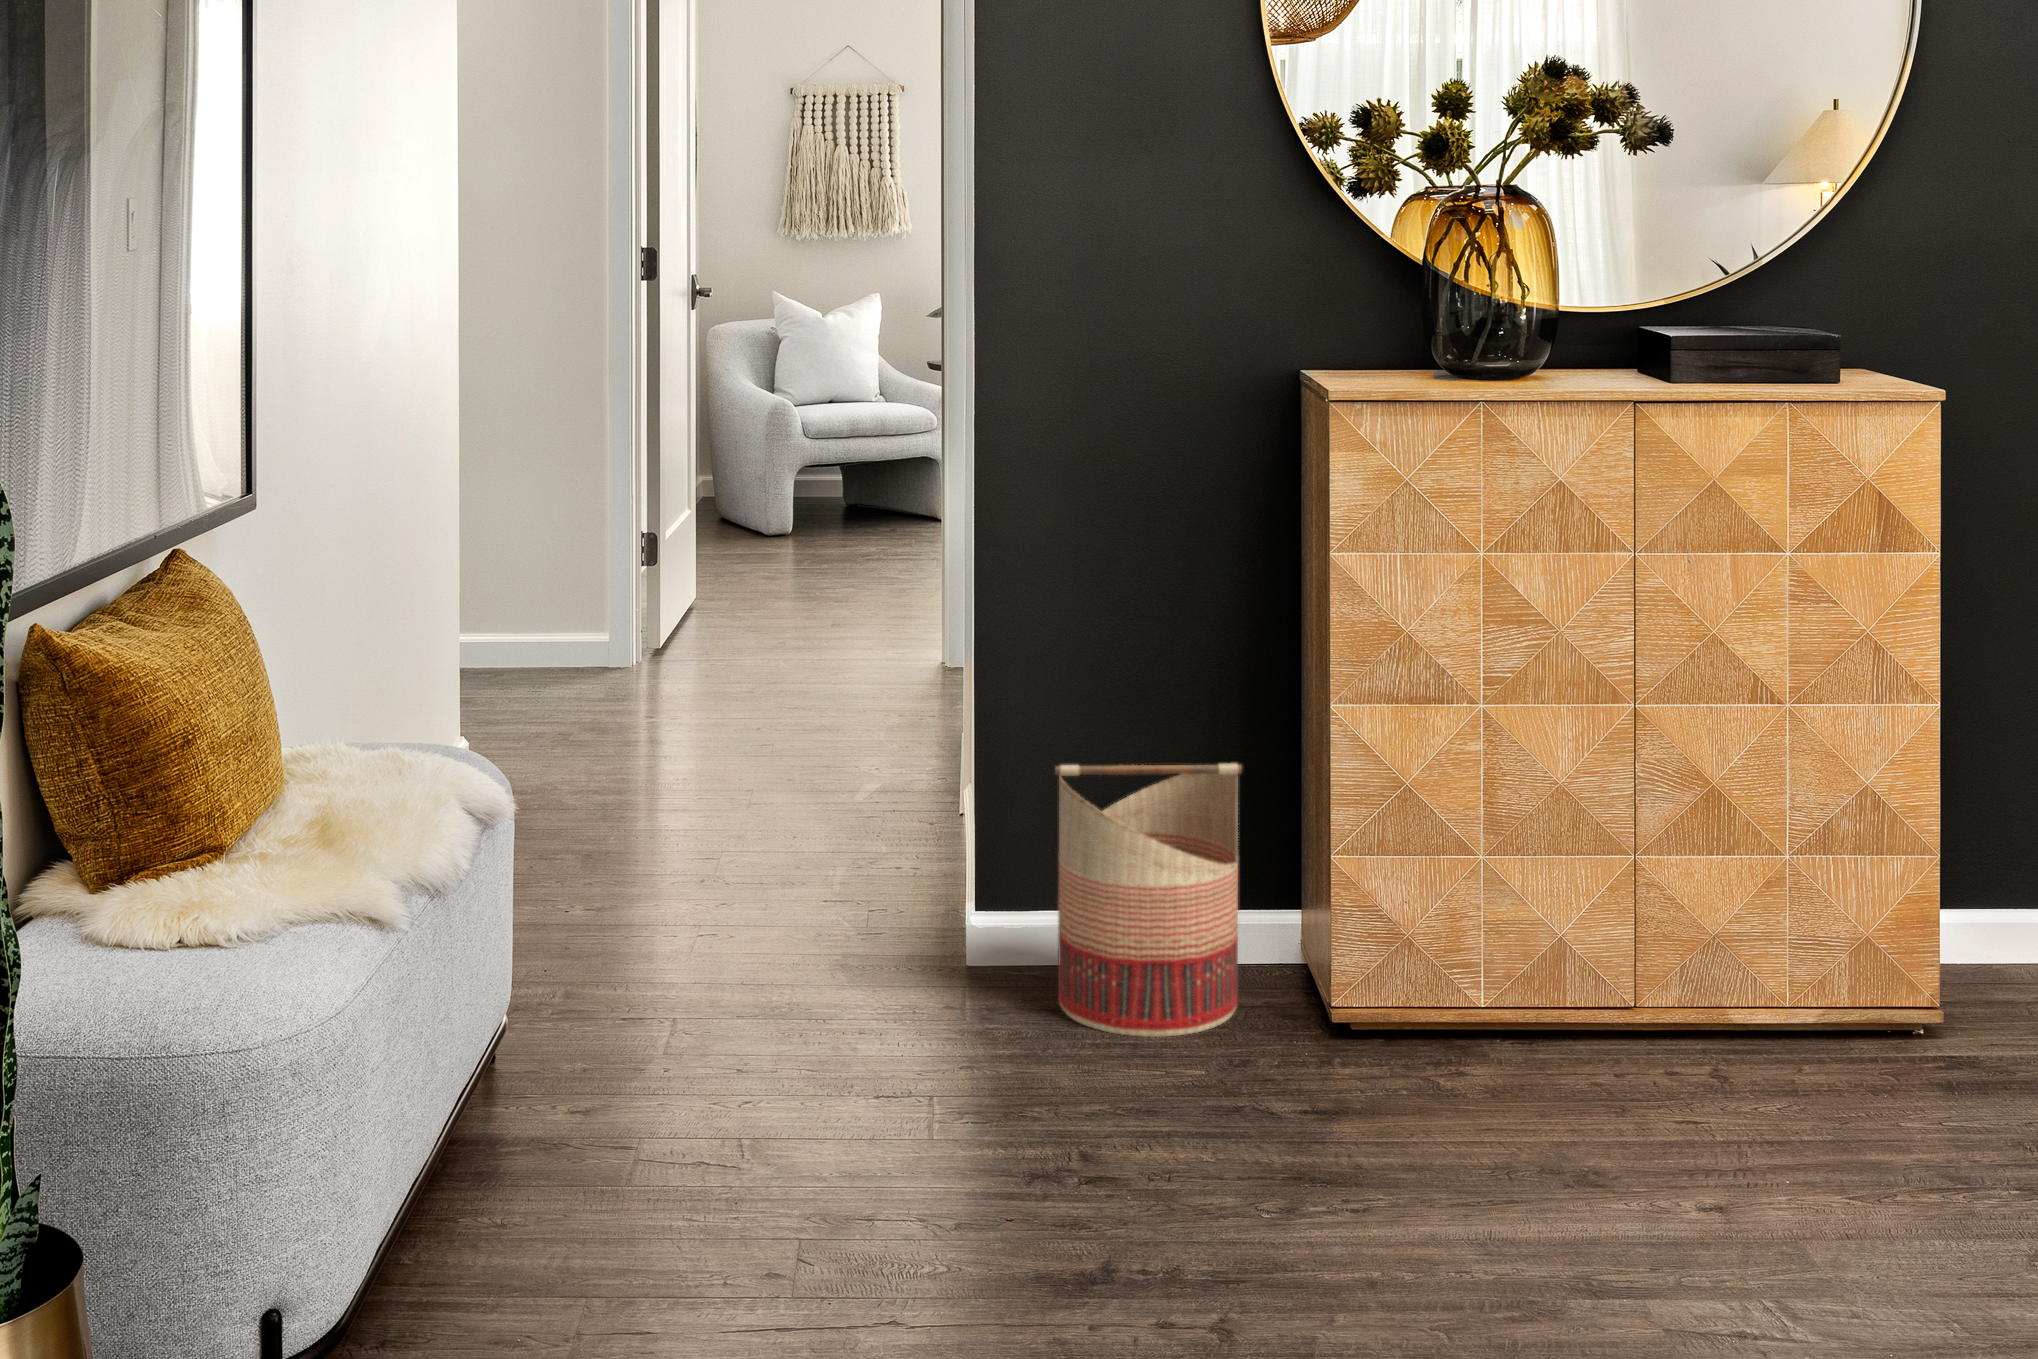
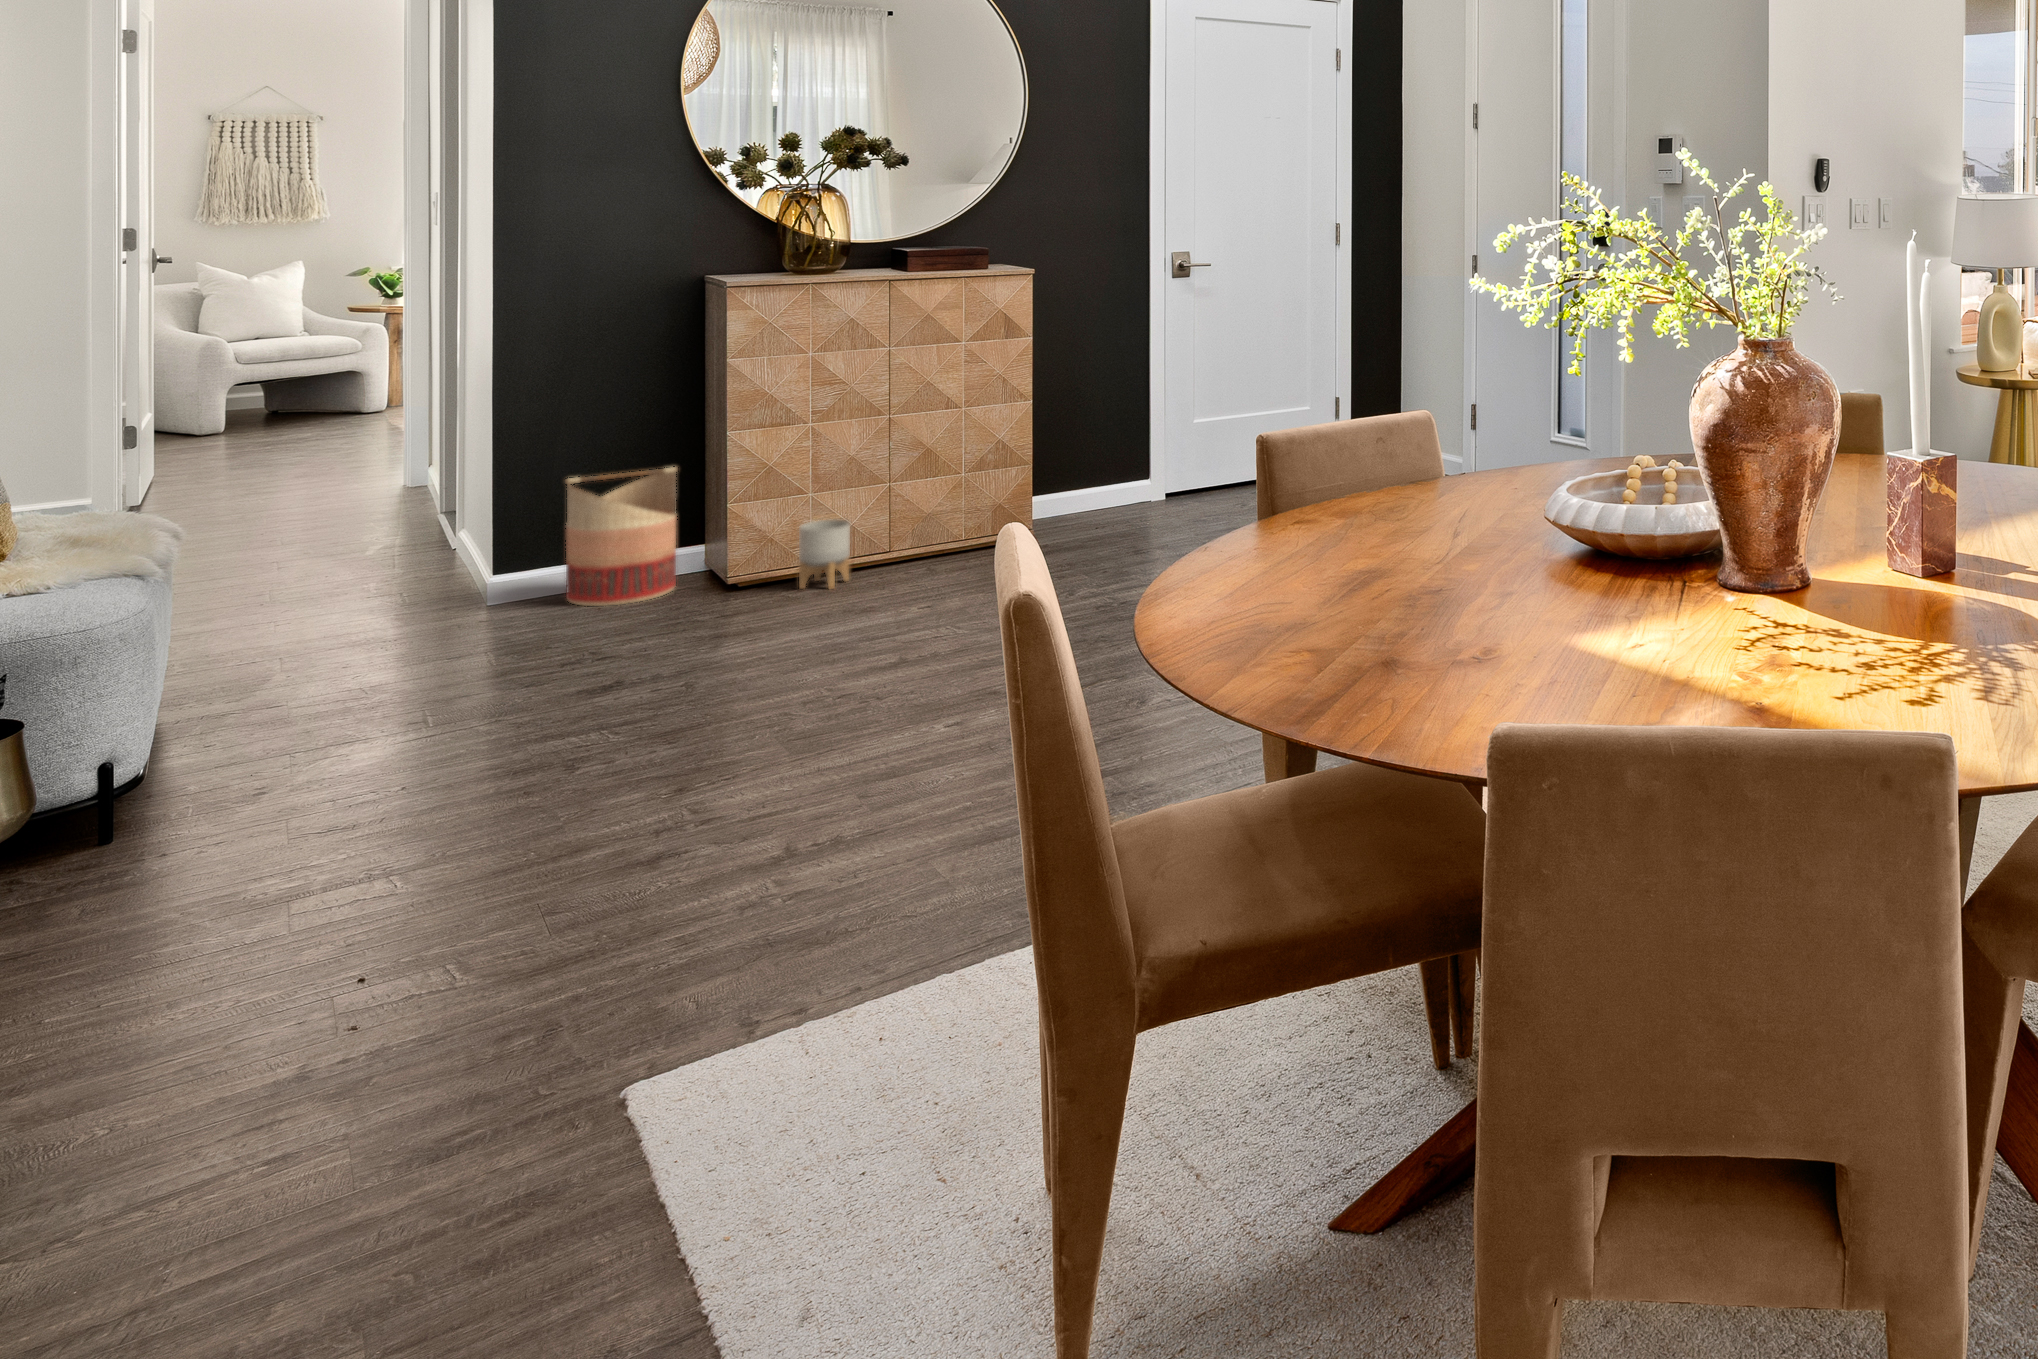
planter: none [1453,924,1553,1090] -> present [799,519,850,589]

